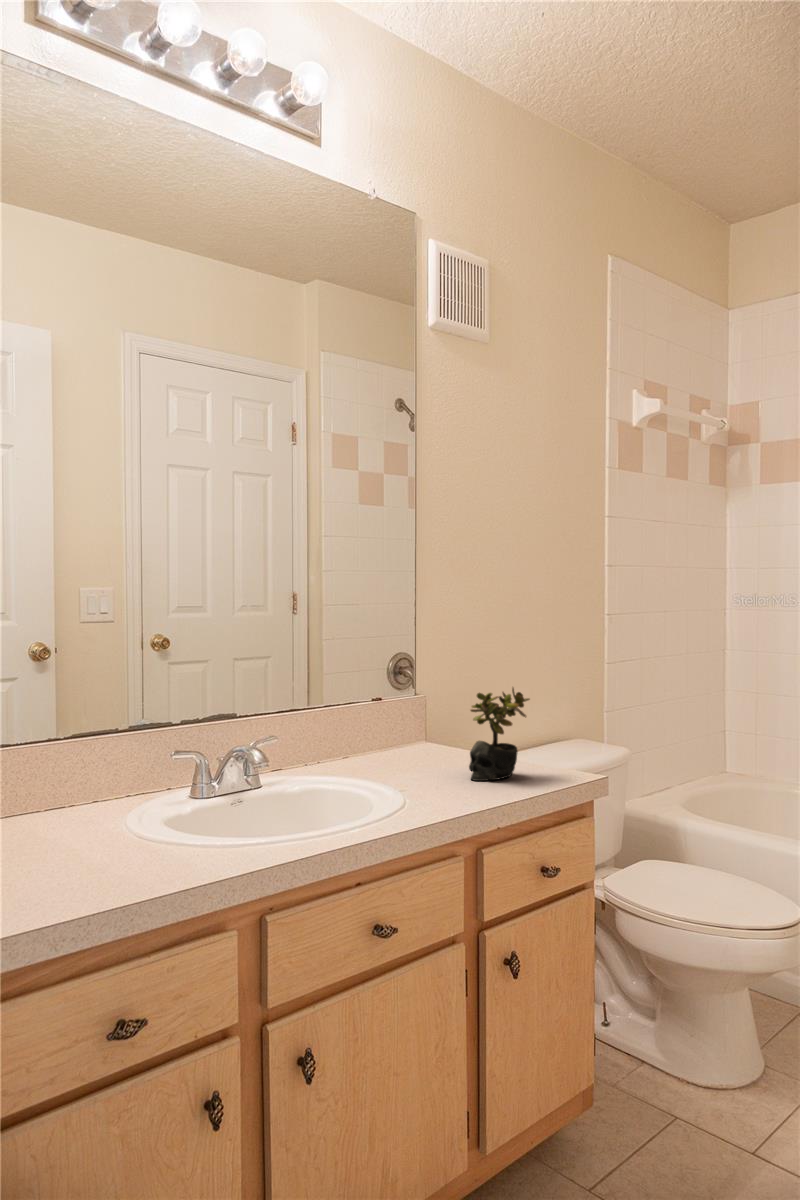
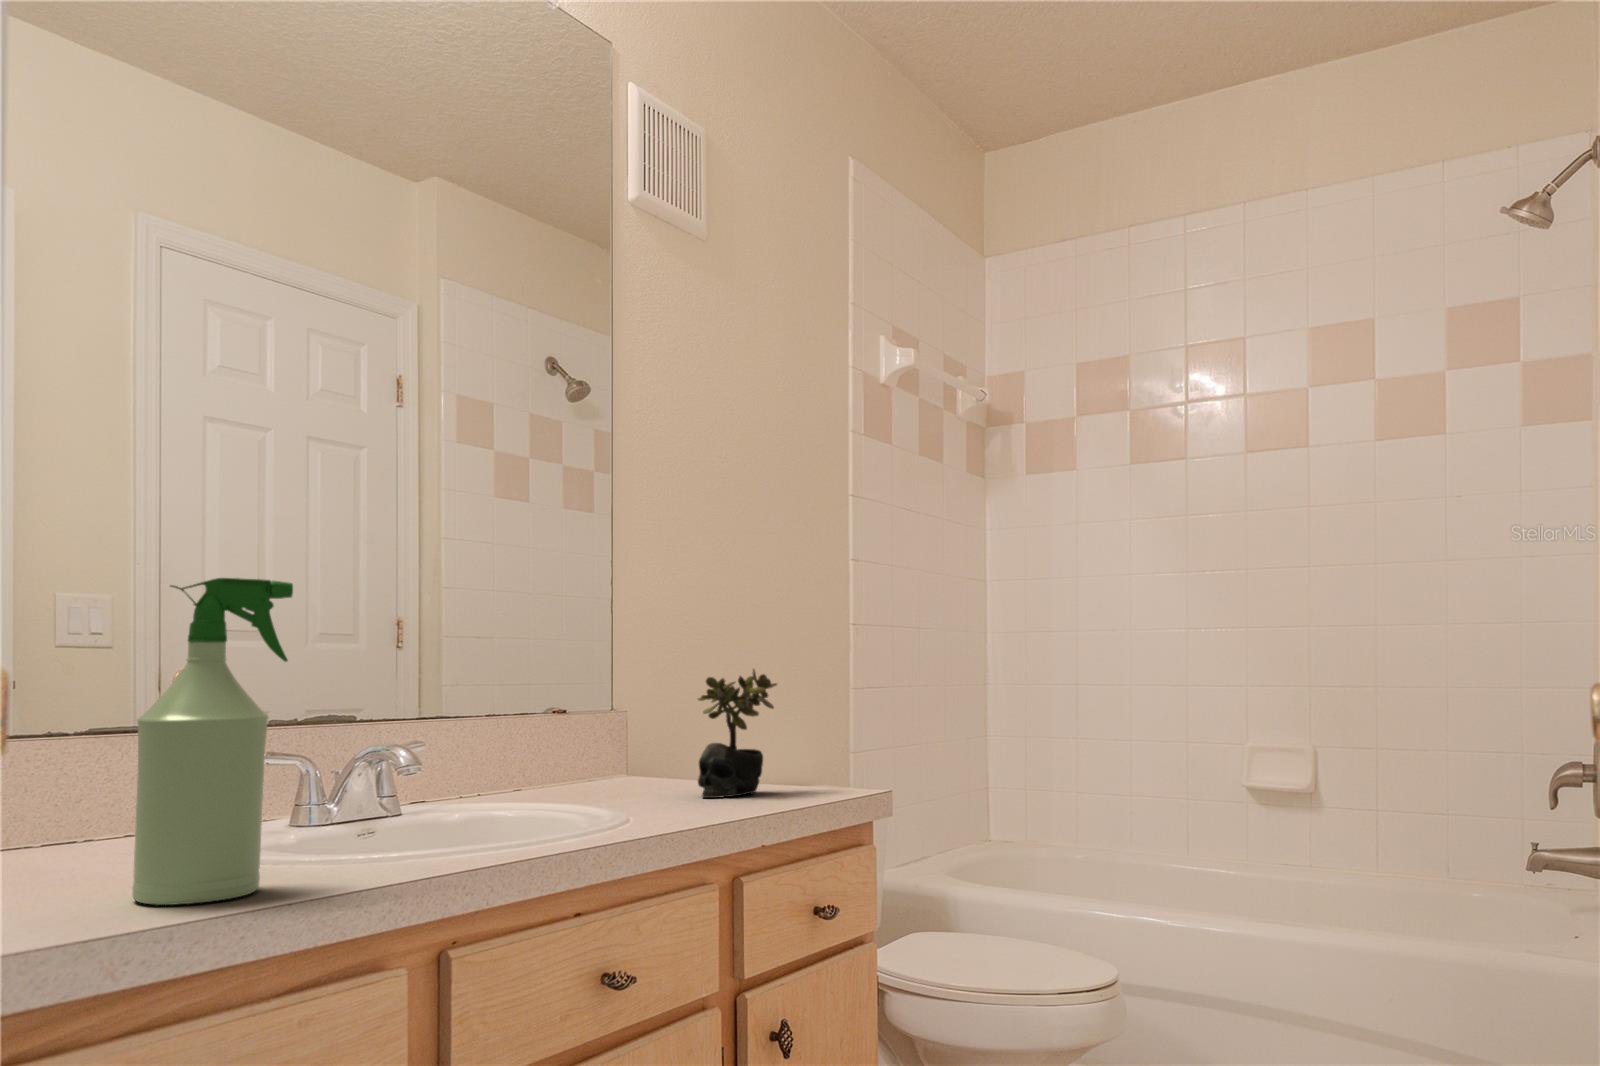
spray bottle: none [73,683,163,890] -> present [132,578,293,905]

